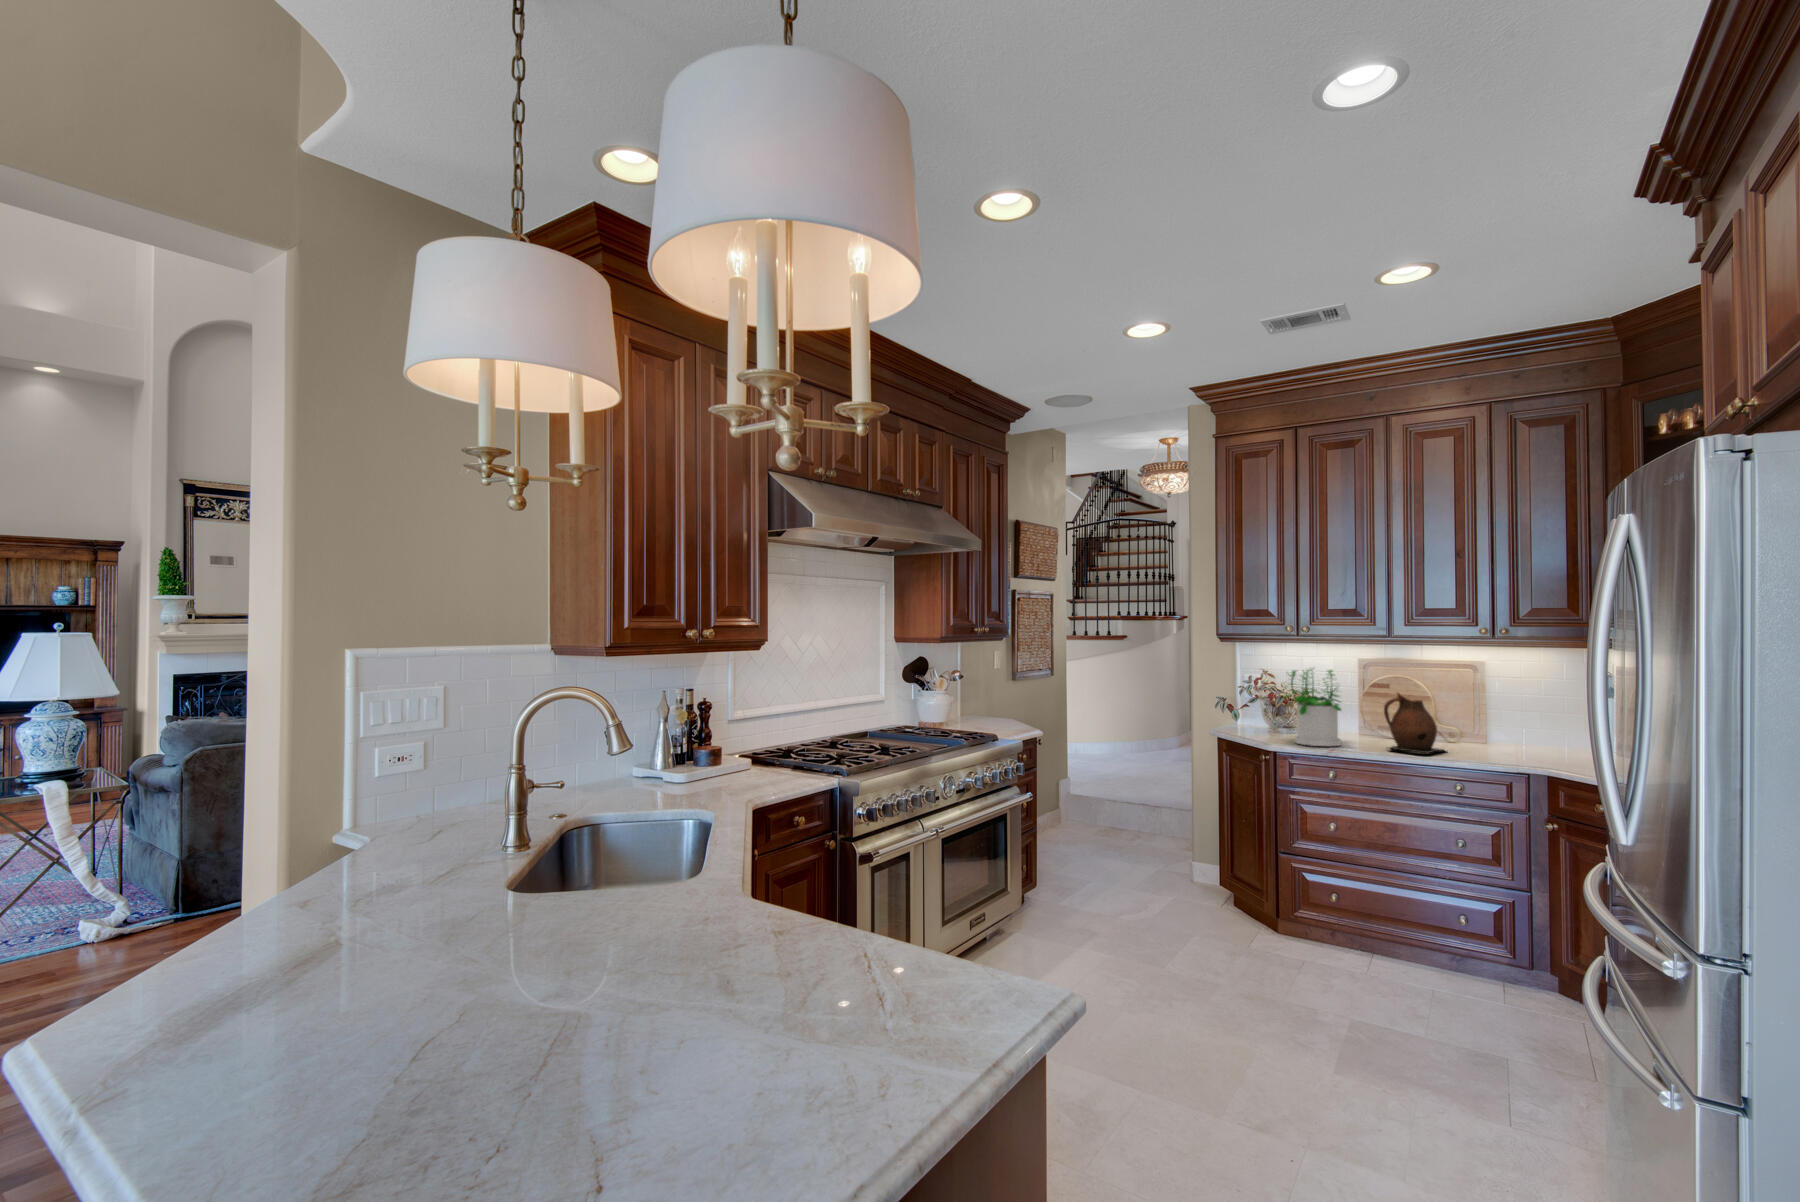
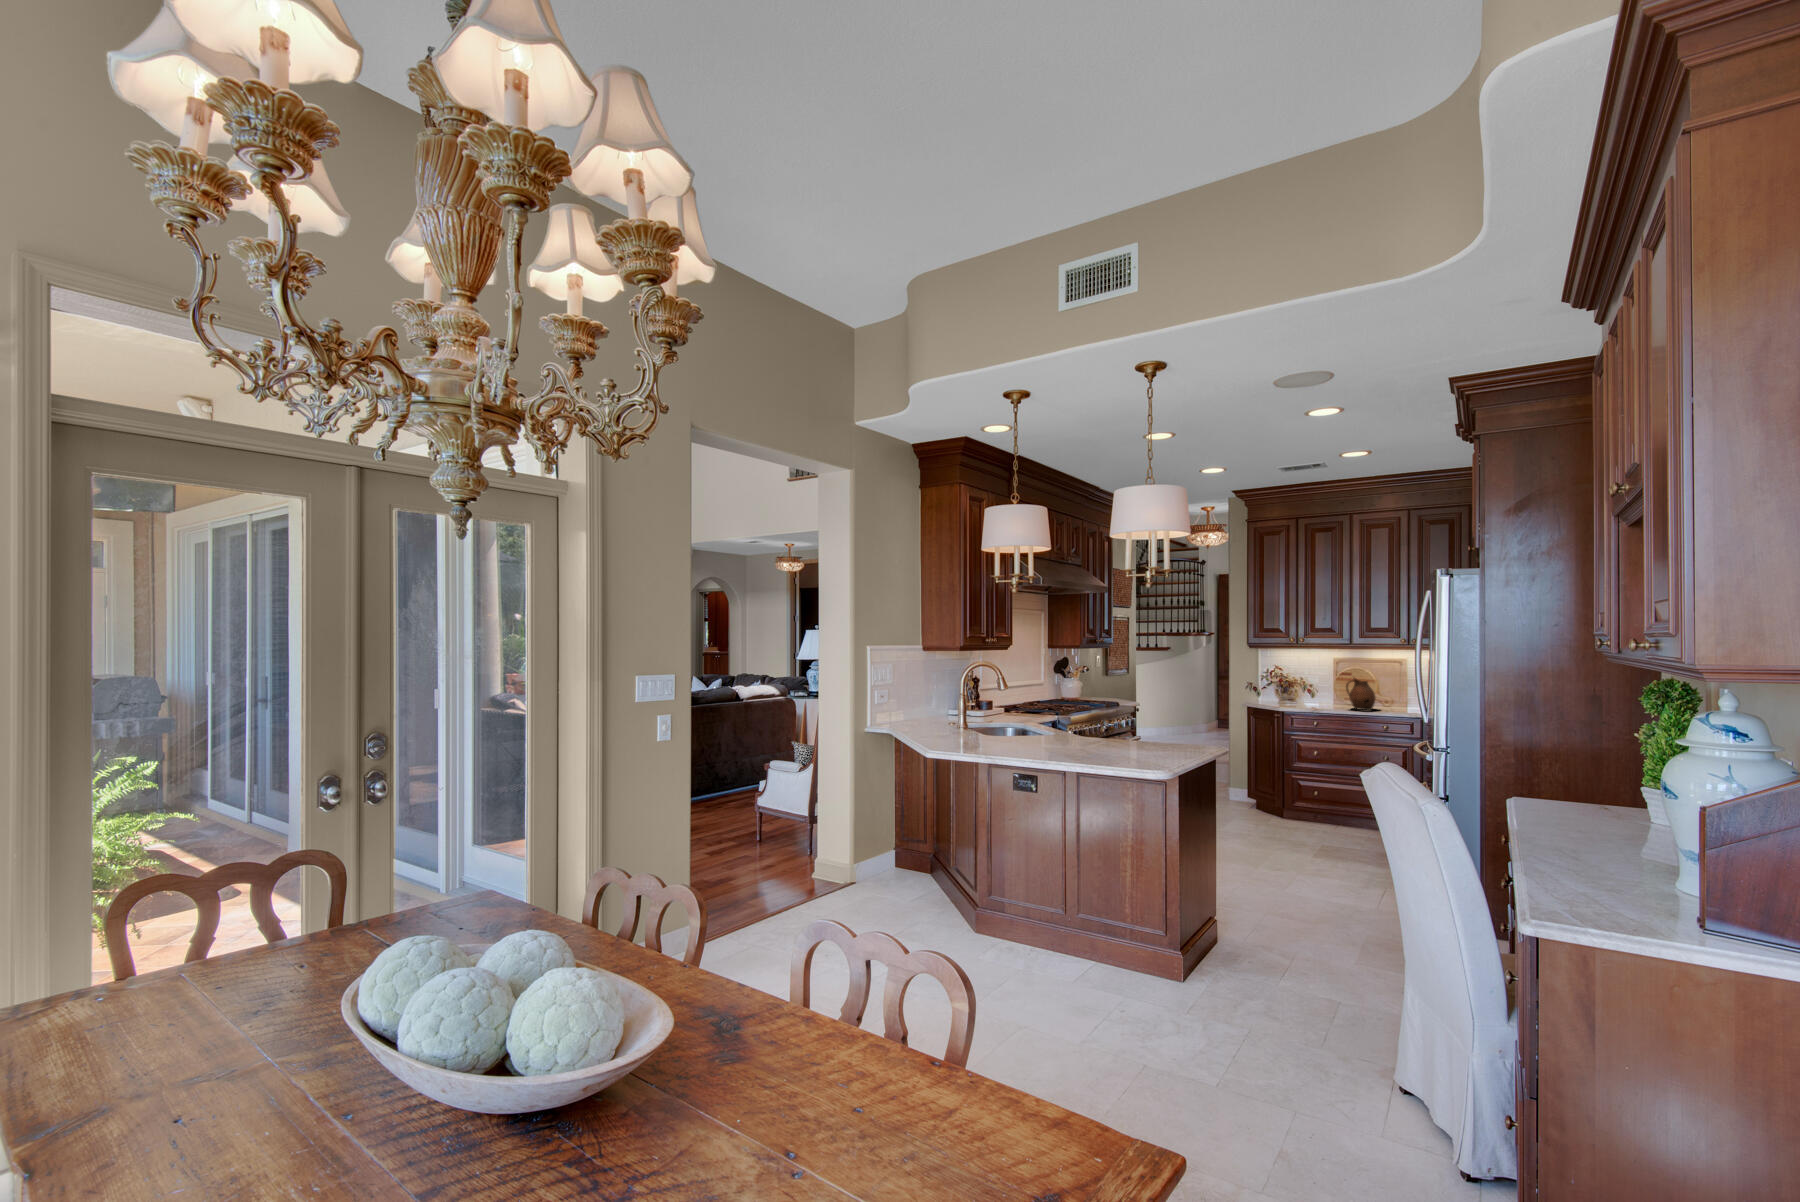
potted plant: present [1285,669,1341,746] -> none [1288,662,1322,708]

